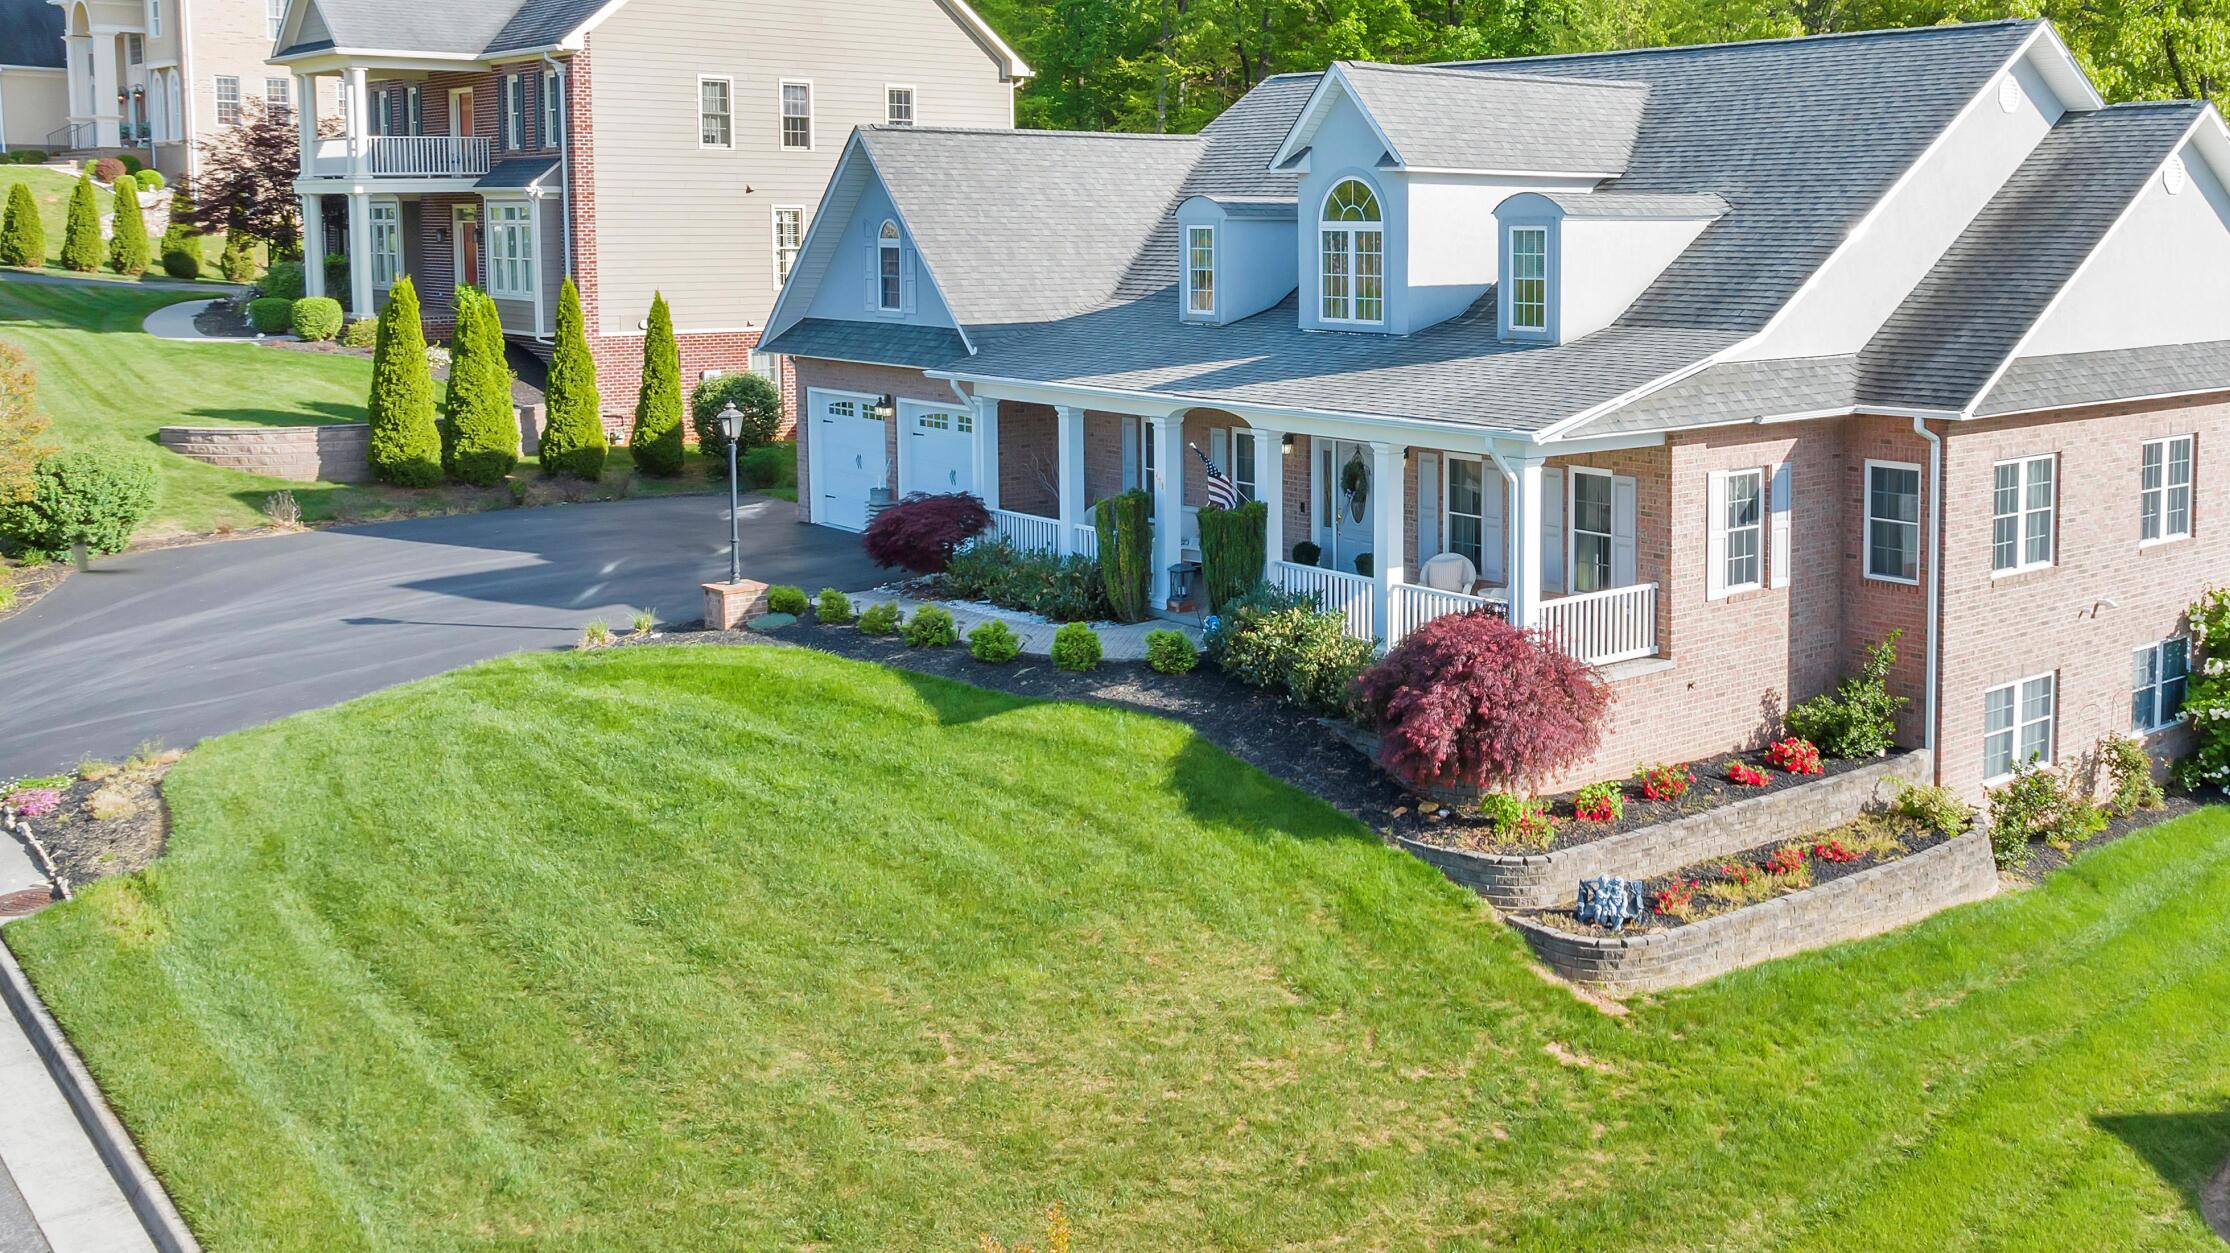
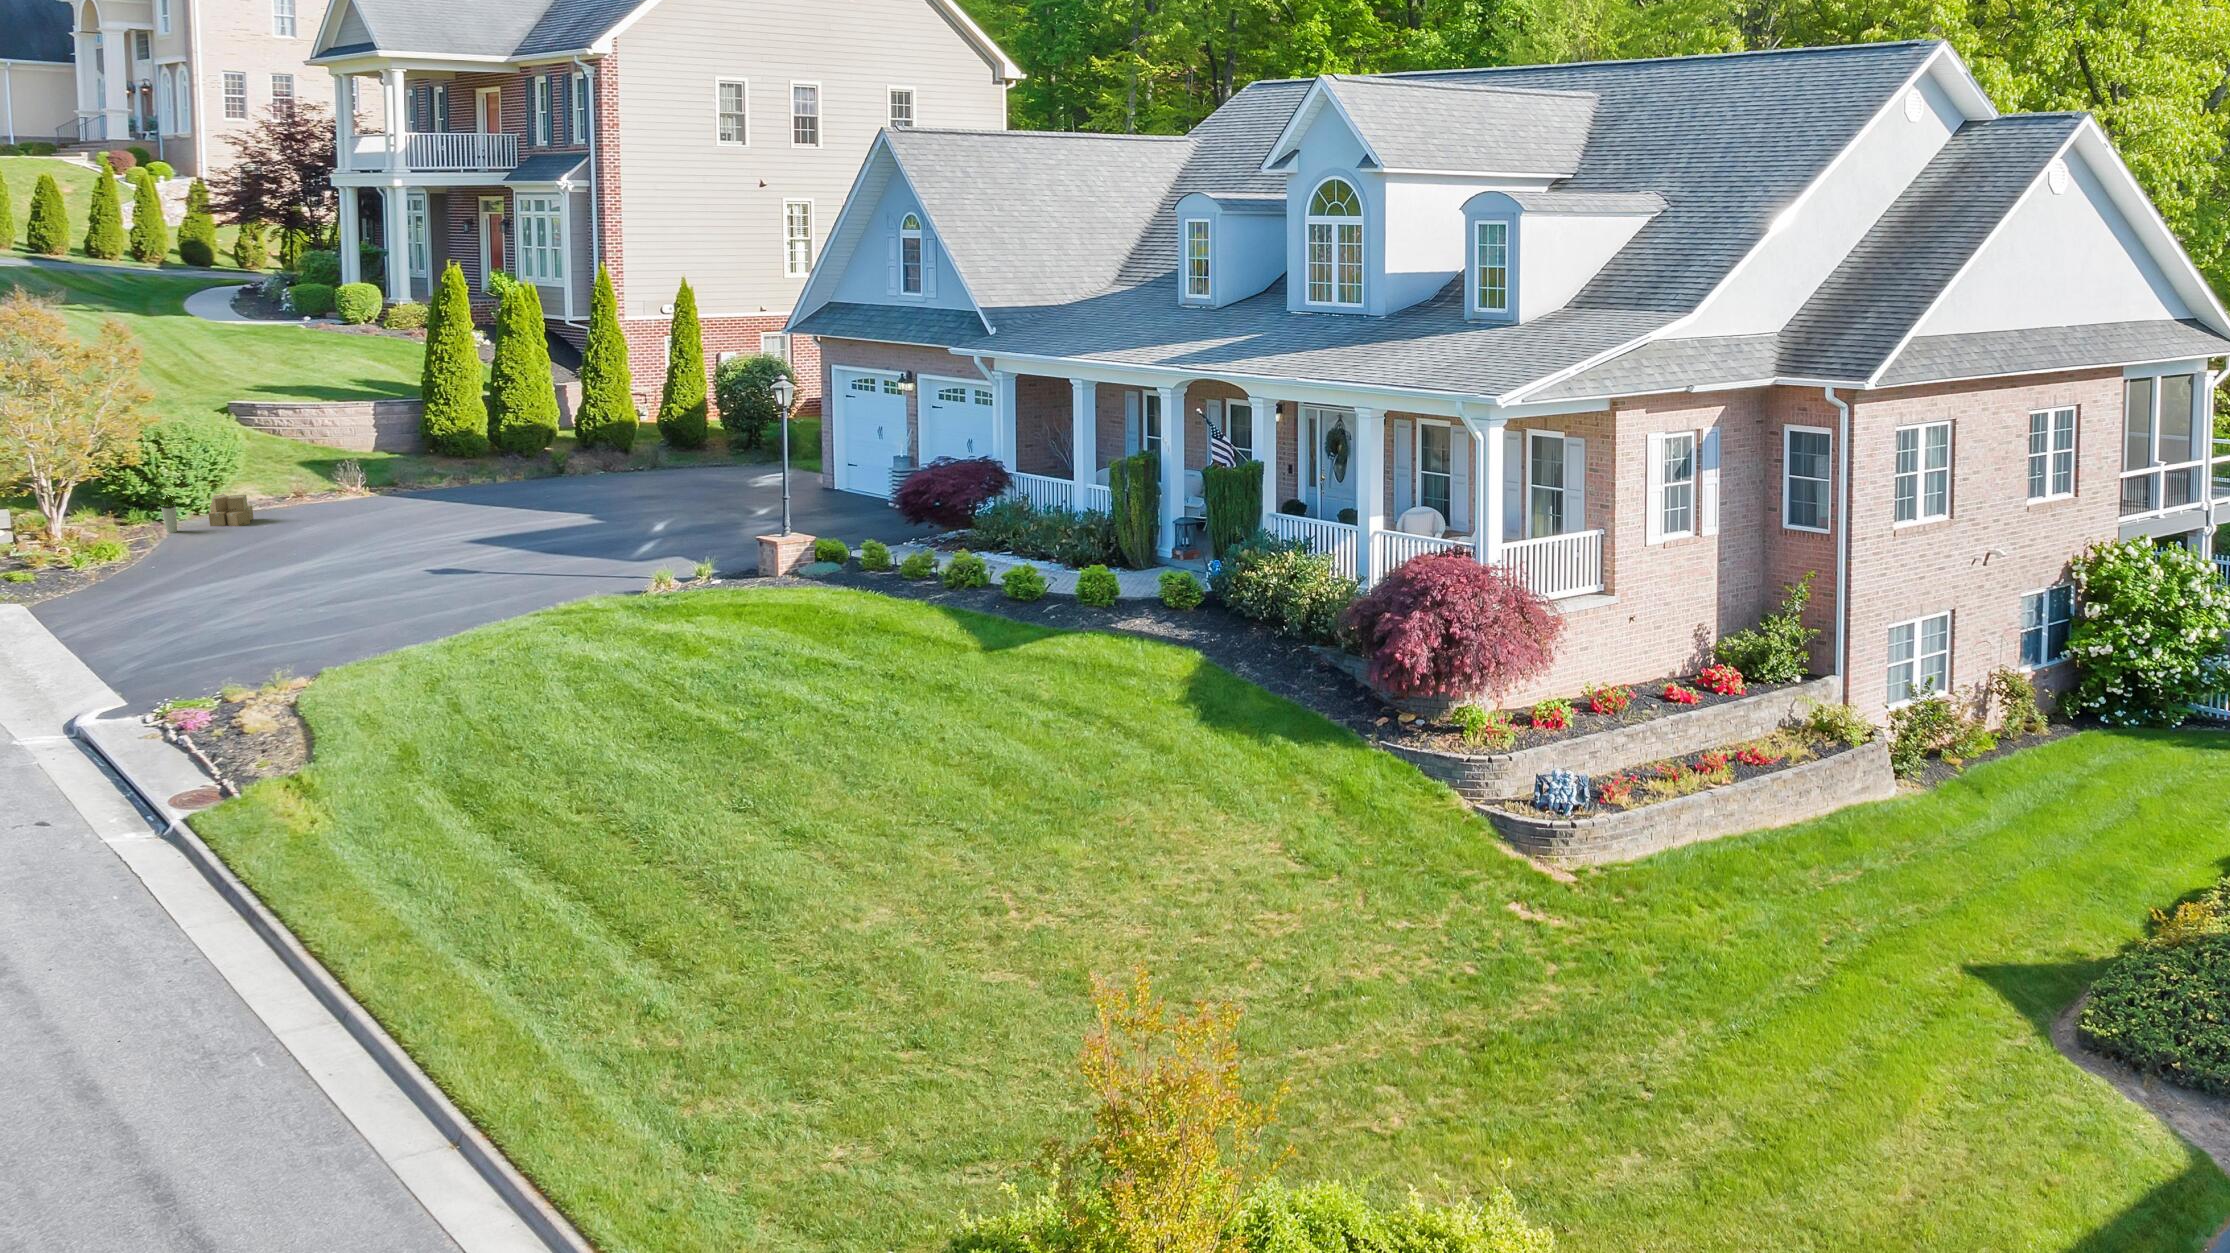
cardboard box: none [124,529,175,566] -> present [209,494,254,526]

